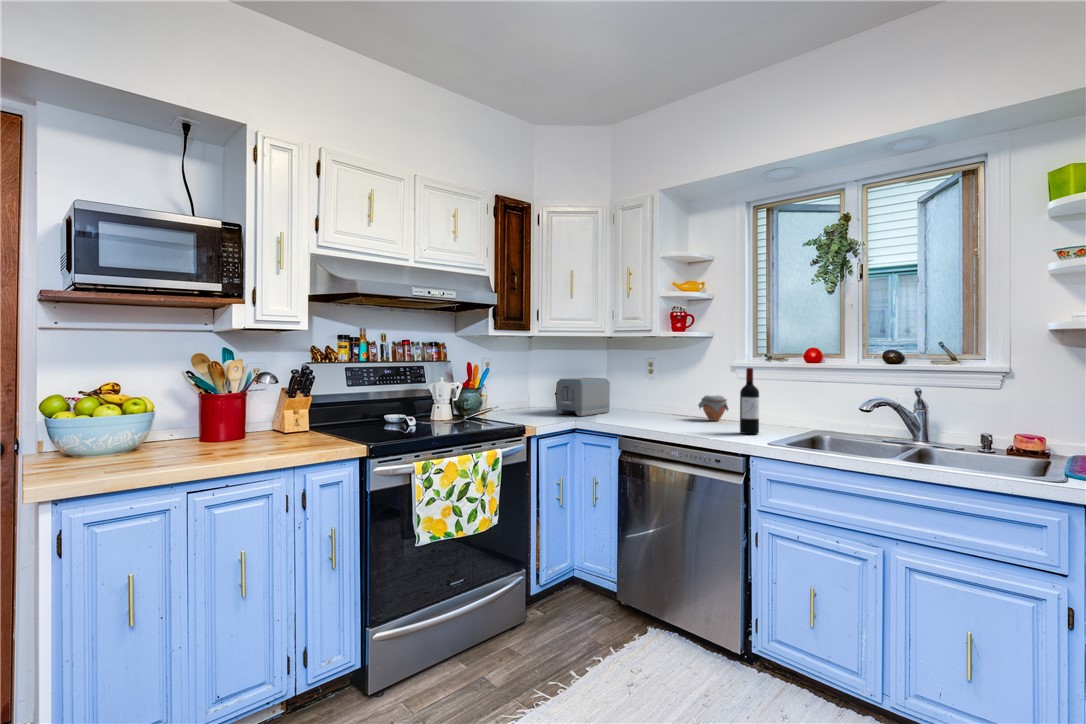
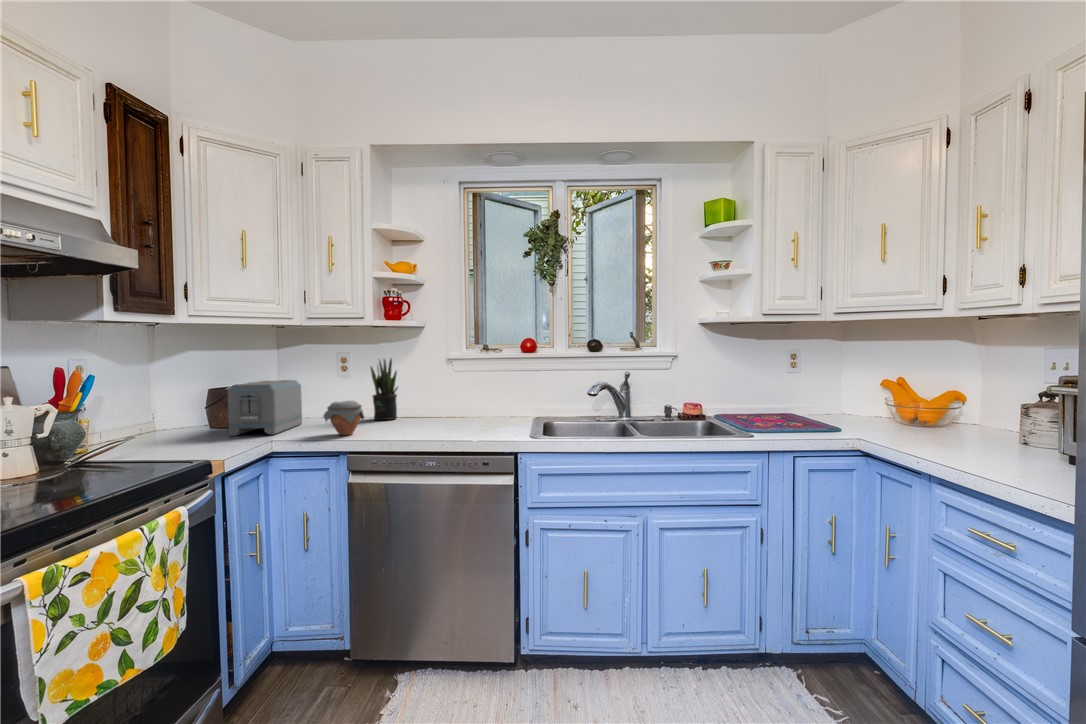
potted plant: none [661,364,685,416] -> present [370,358,398,420]
wine bottle: present [740,368,759,434] -> none [487,359,507,430]
jar: present [698,395,728,421] -> present [323,401,364,435]

